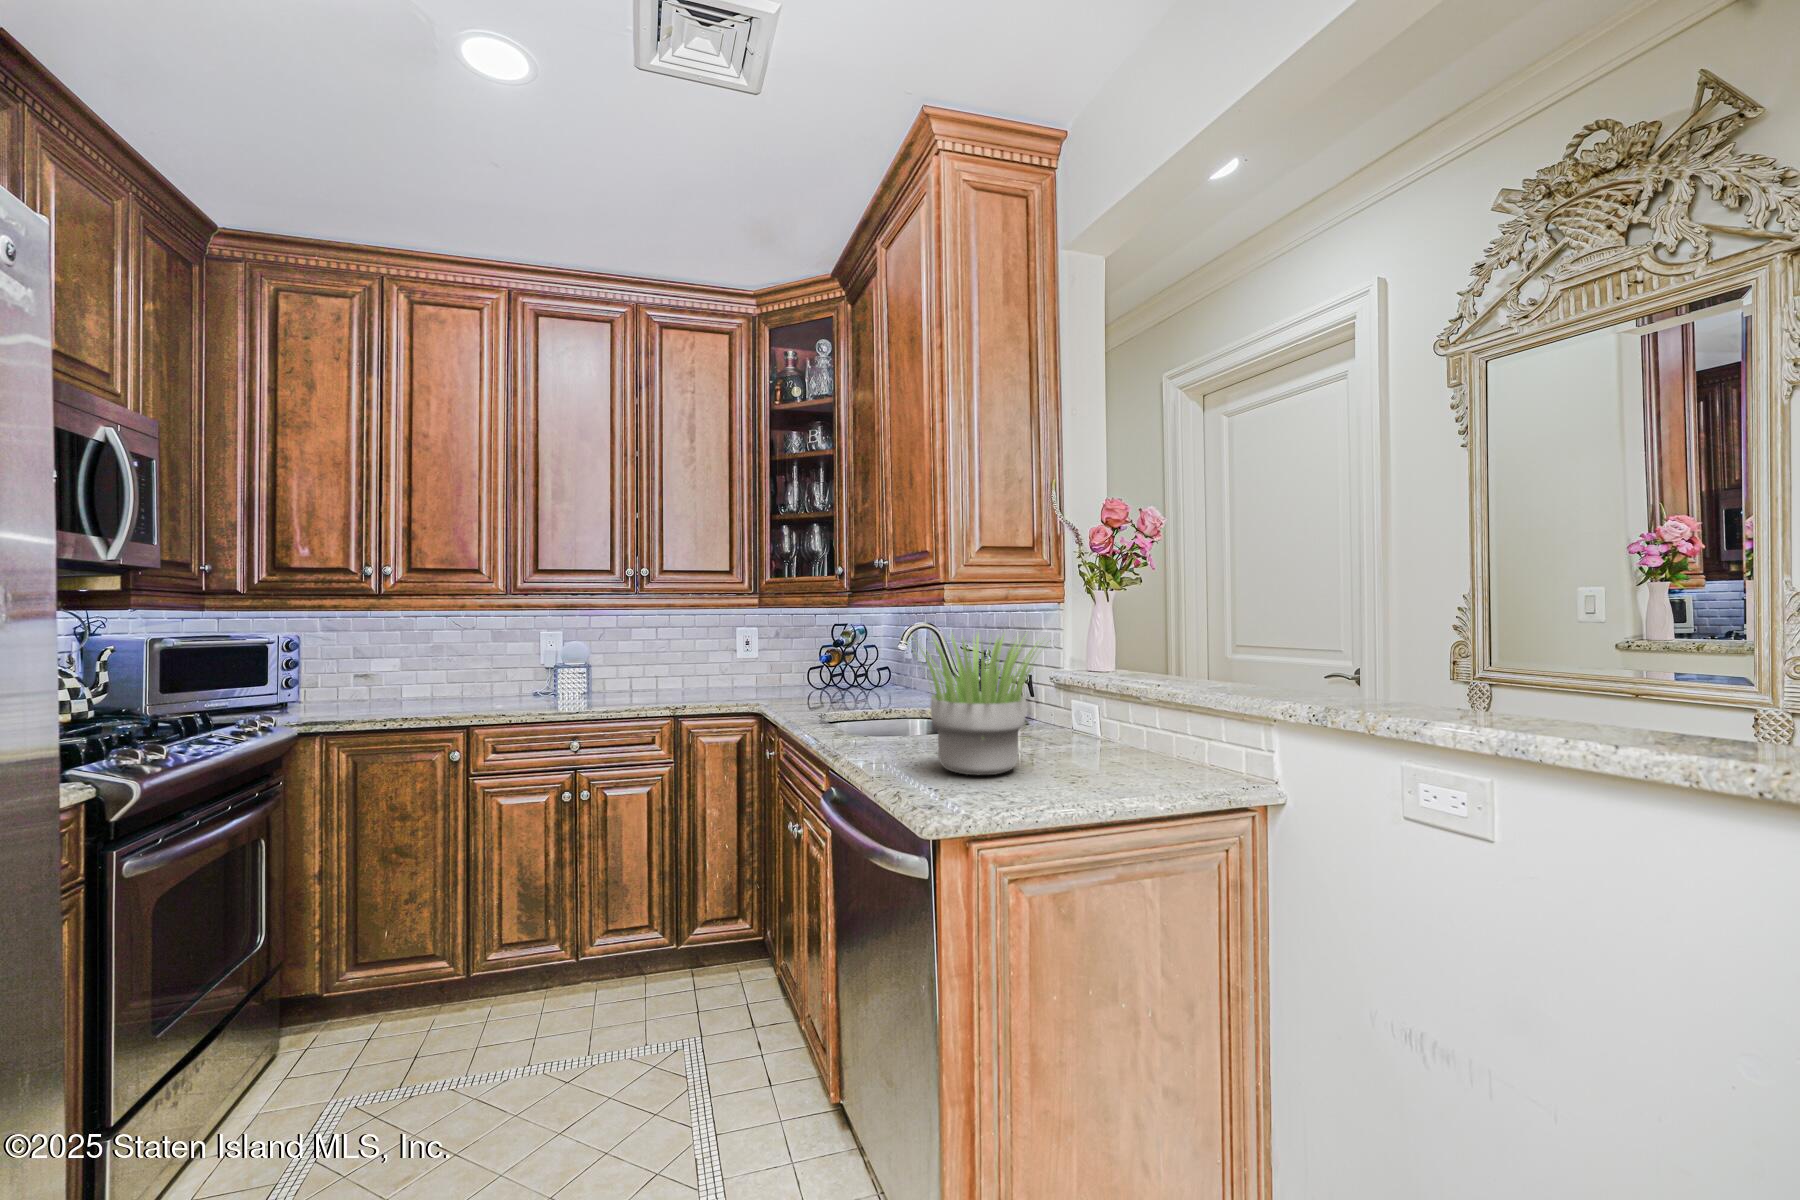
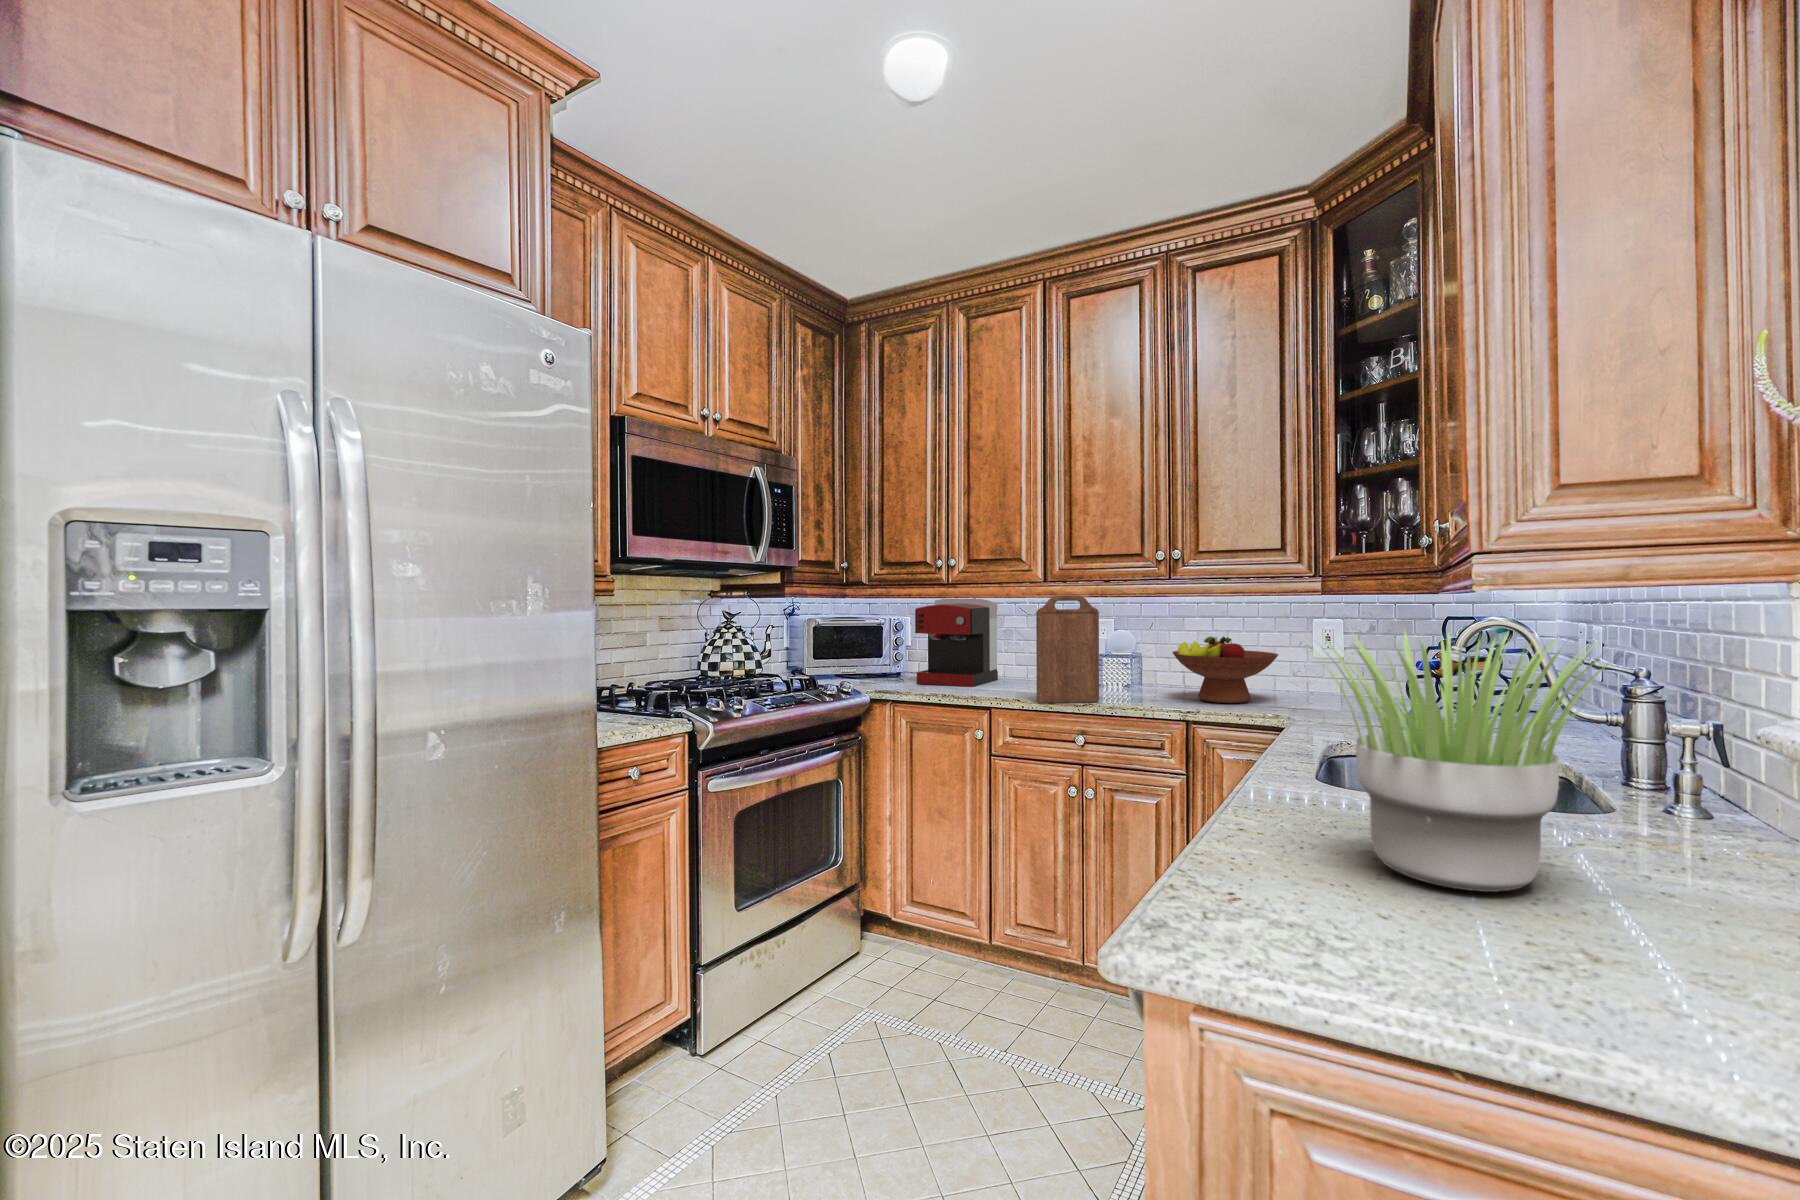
cutting board: none [526,608,586,716] -> present [1036,595,1099,703]
coffee maker: none [328,609,428,713] -> present [915,598,998,687]
fruit bowl: none [644,643,730,698] -> present [1172,637,1278,703]

